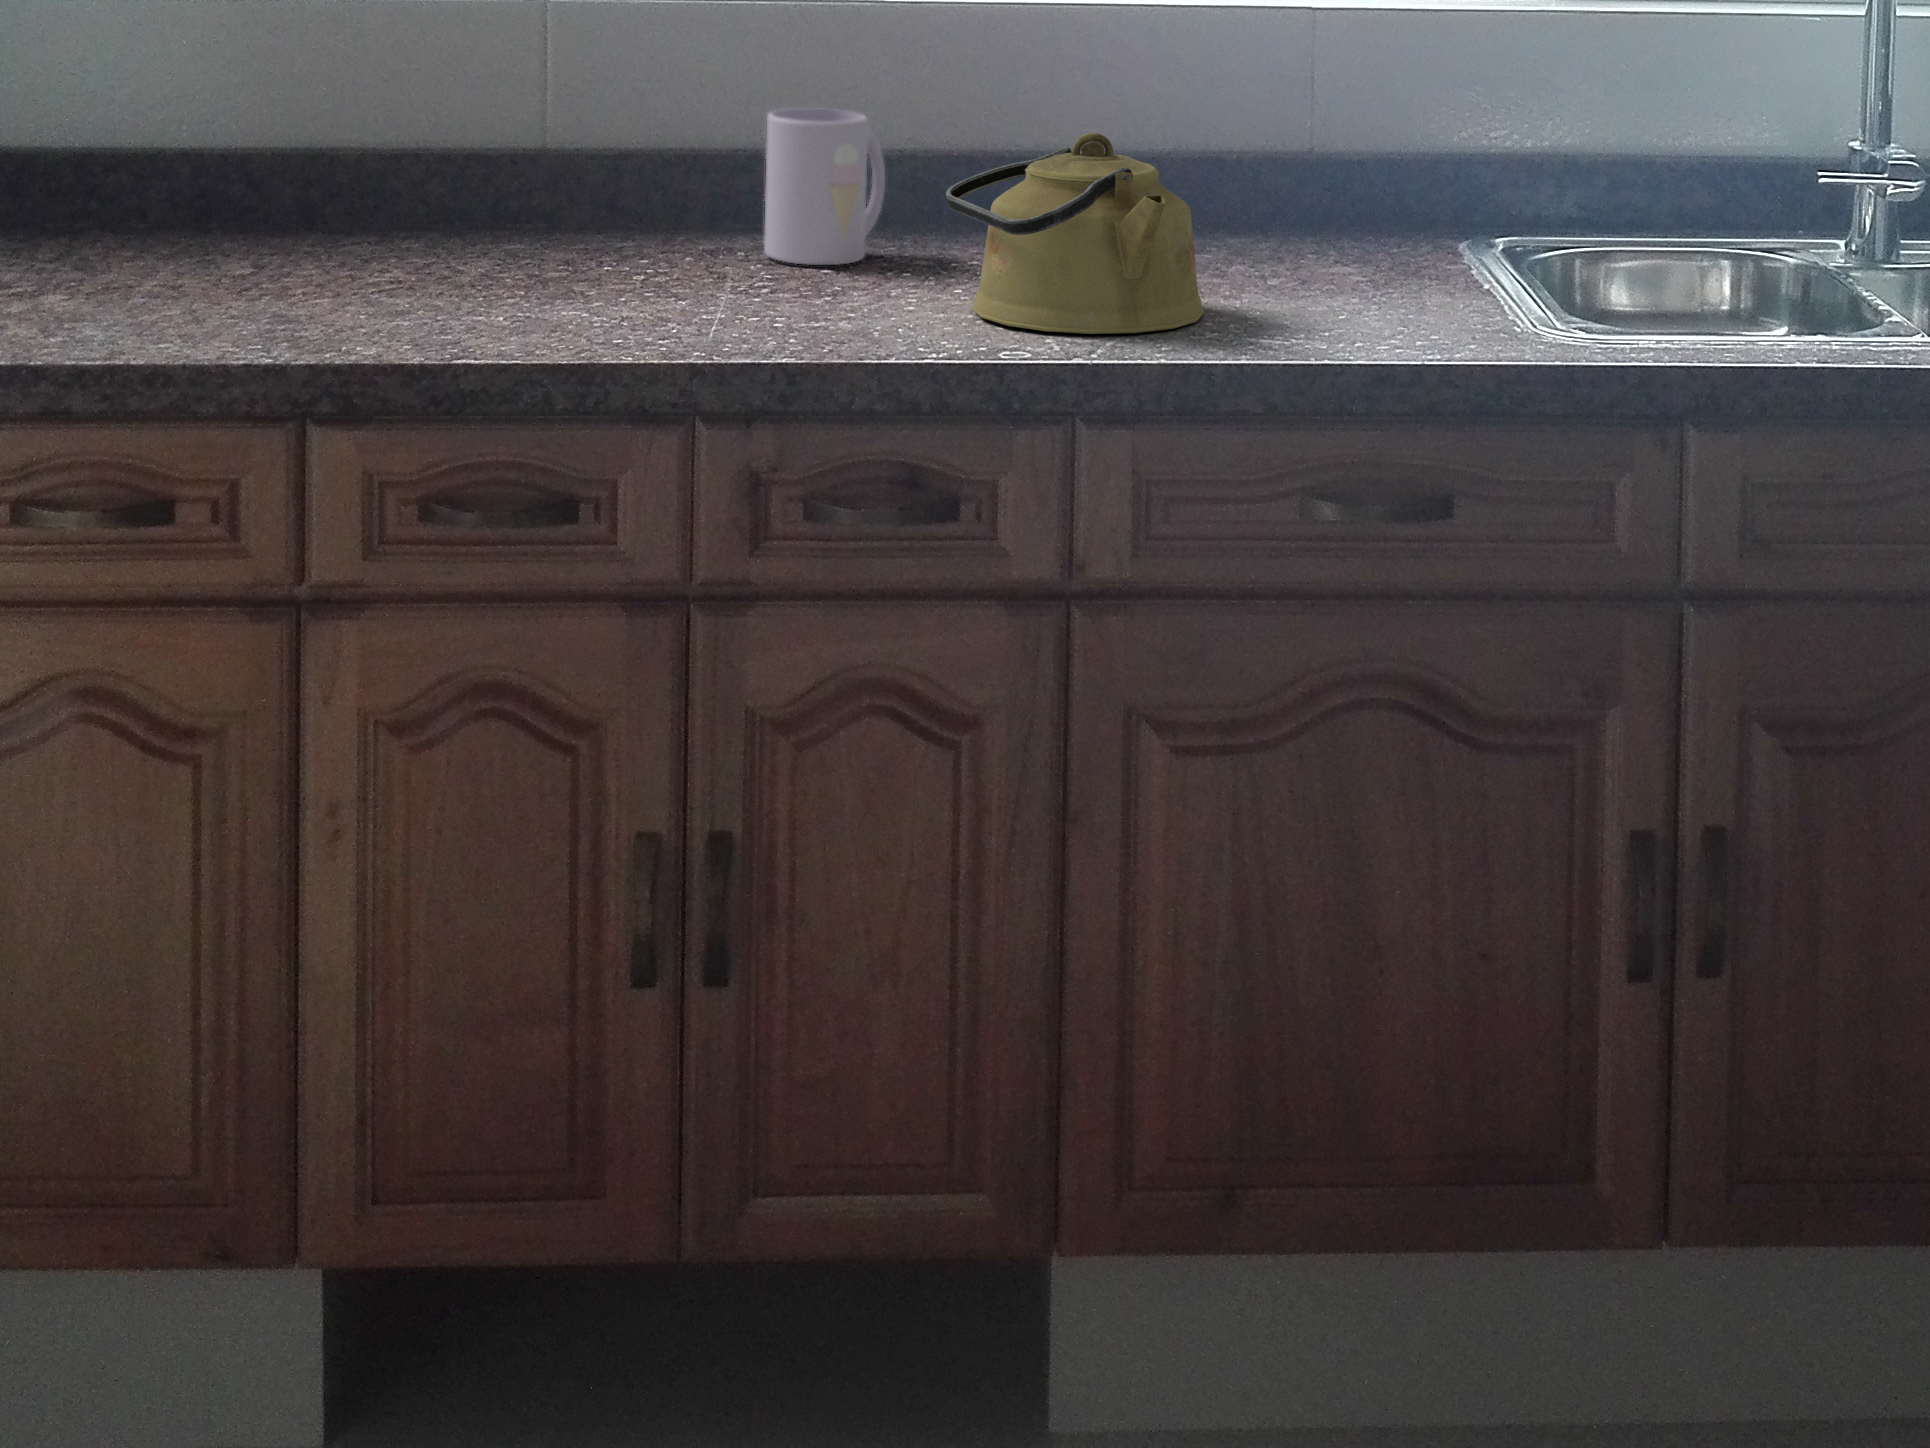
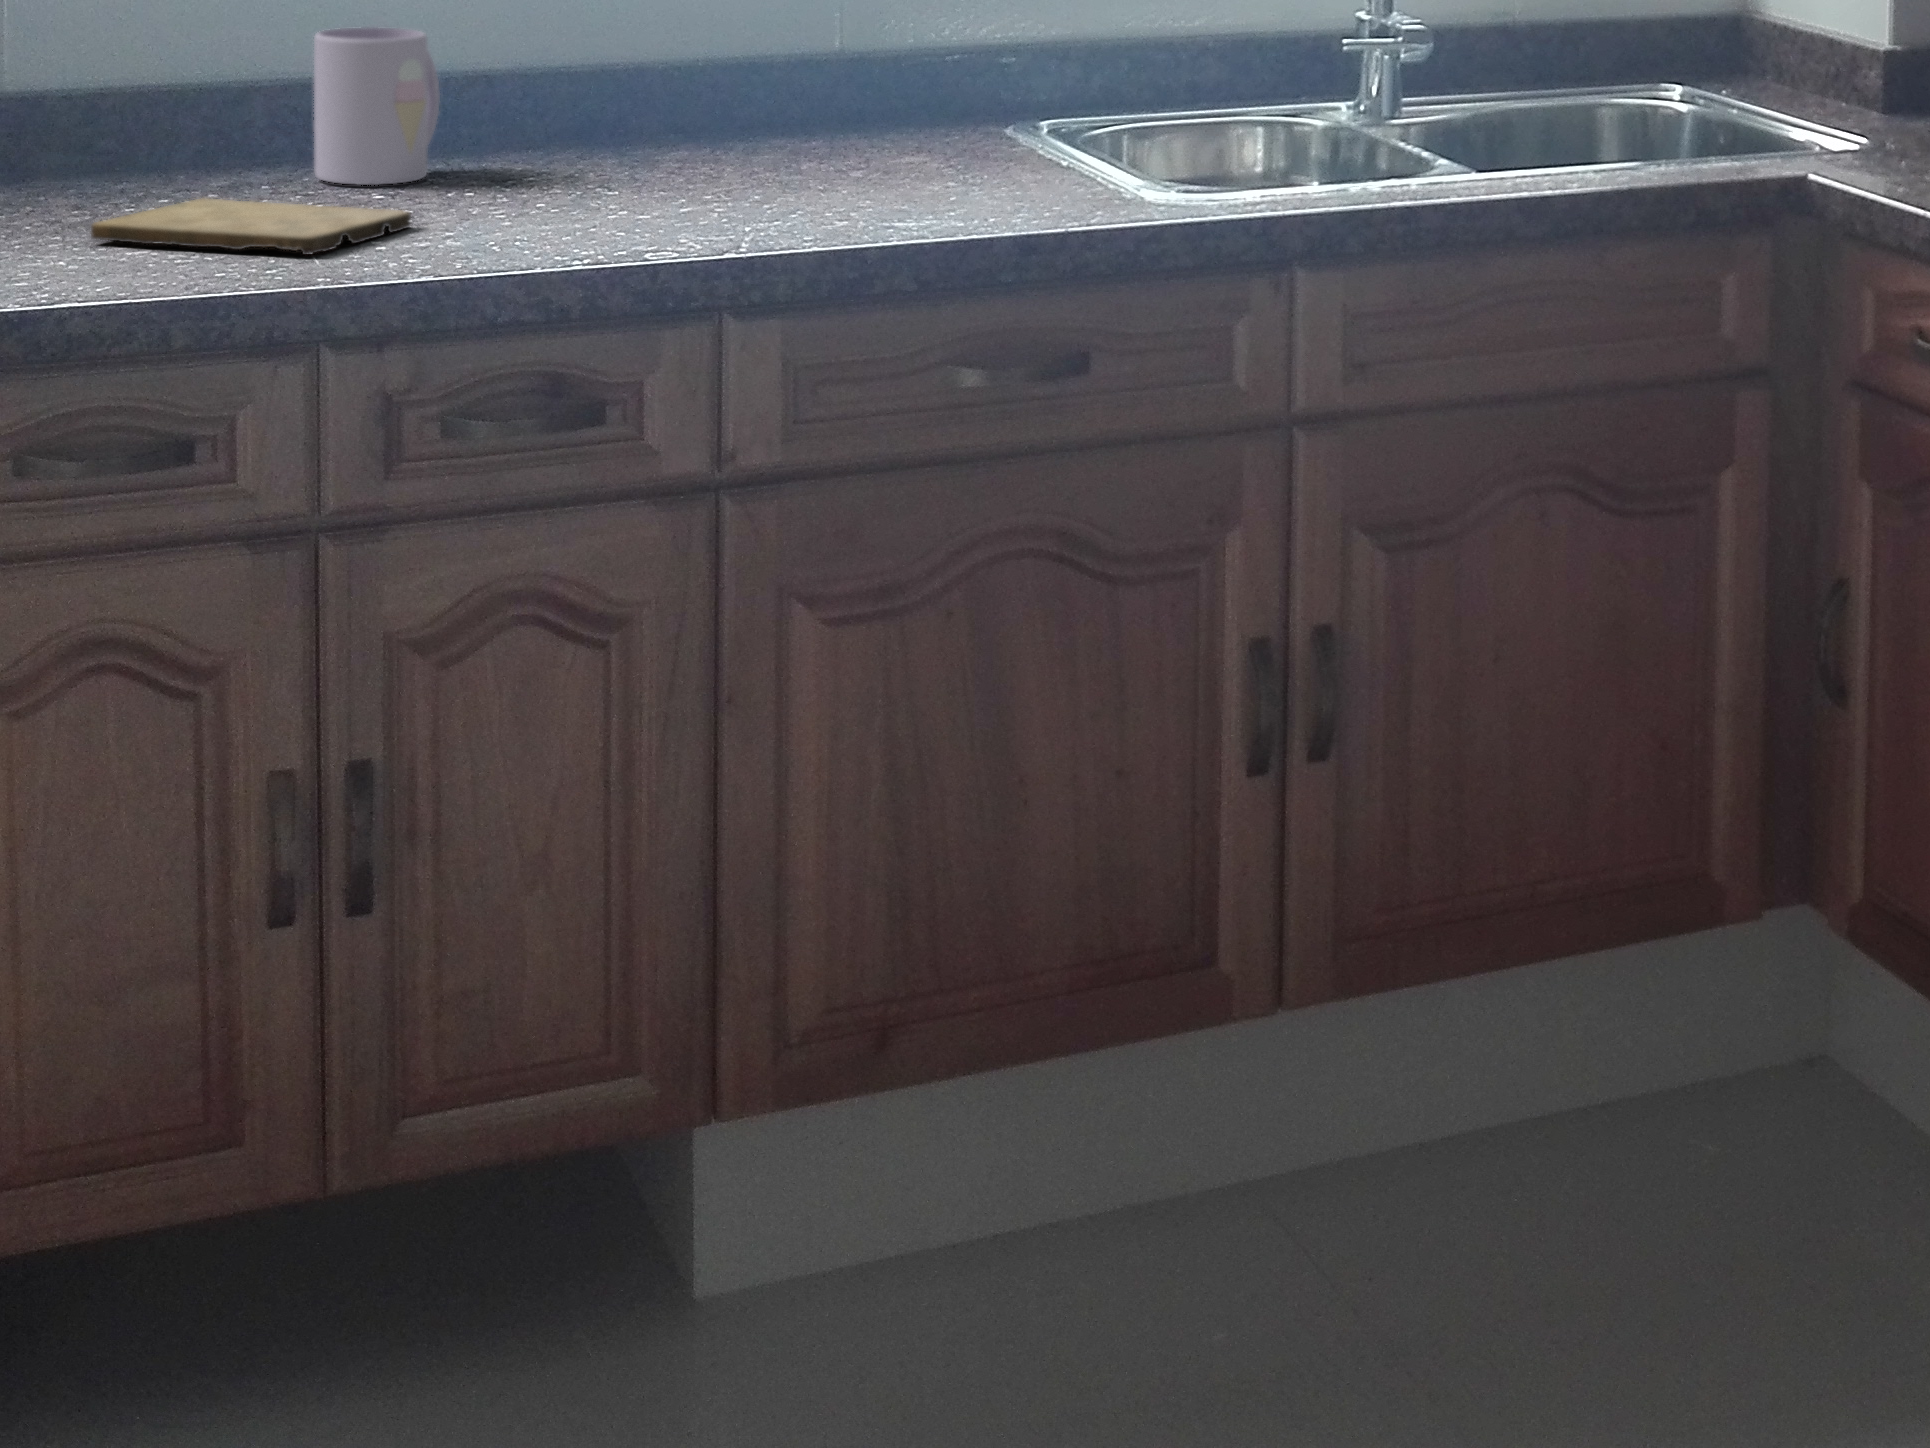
kettle: present [946,133,1204,334] -> none [552,32,822,225]
cutting board: none [519,268,803,333] -> present [91,198,411,255]

